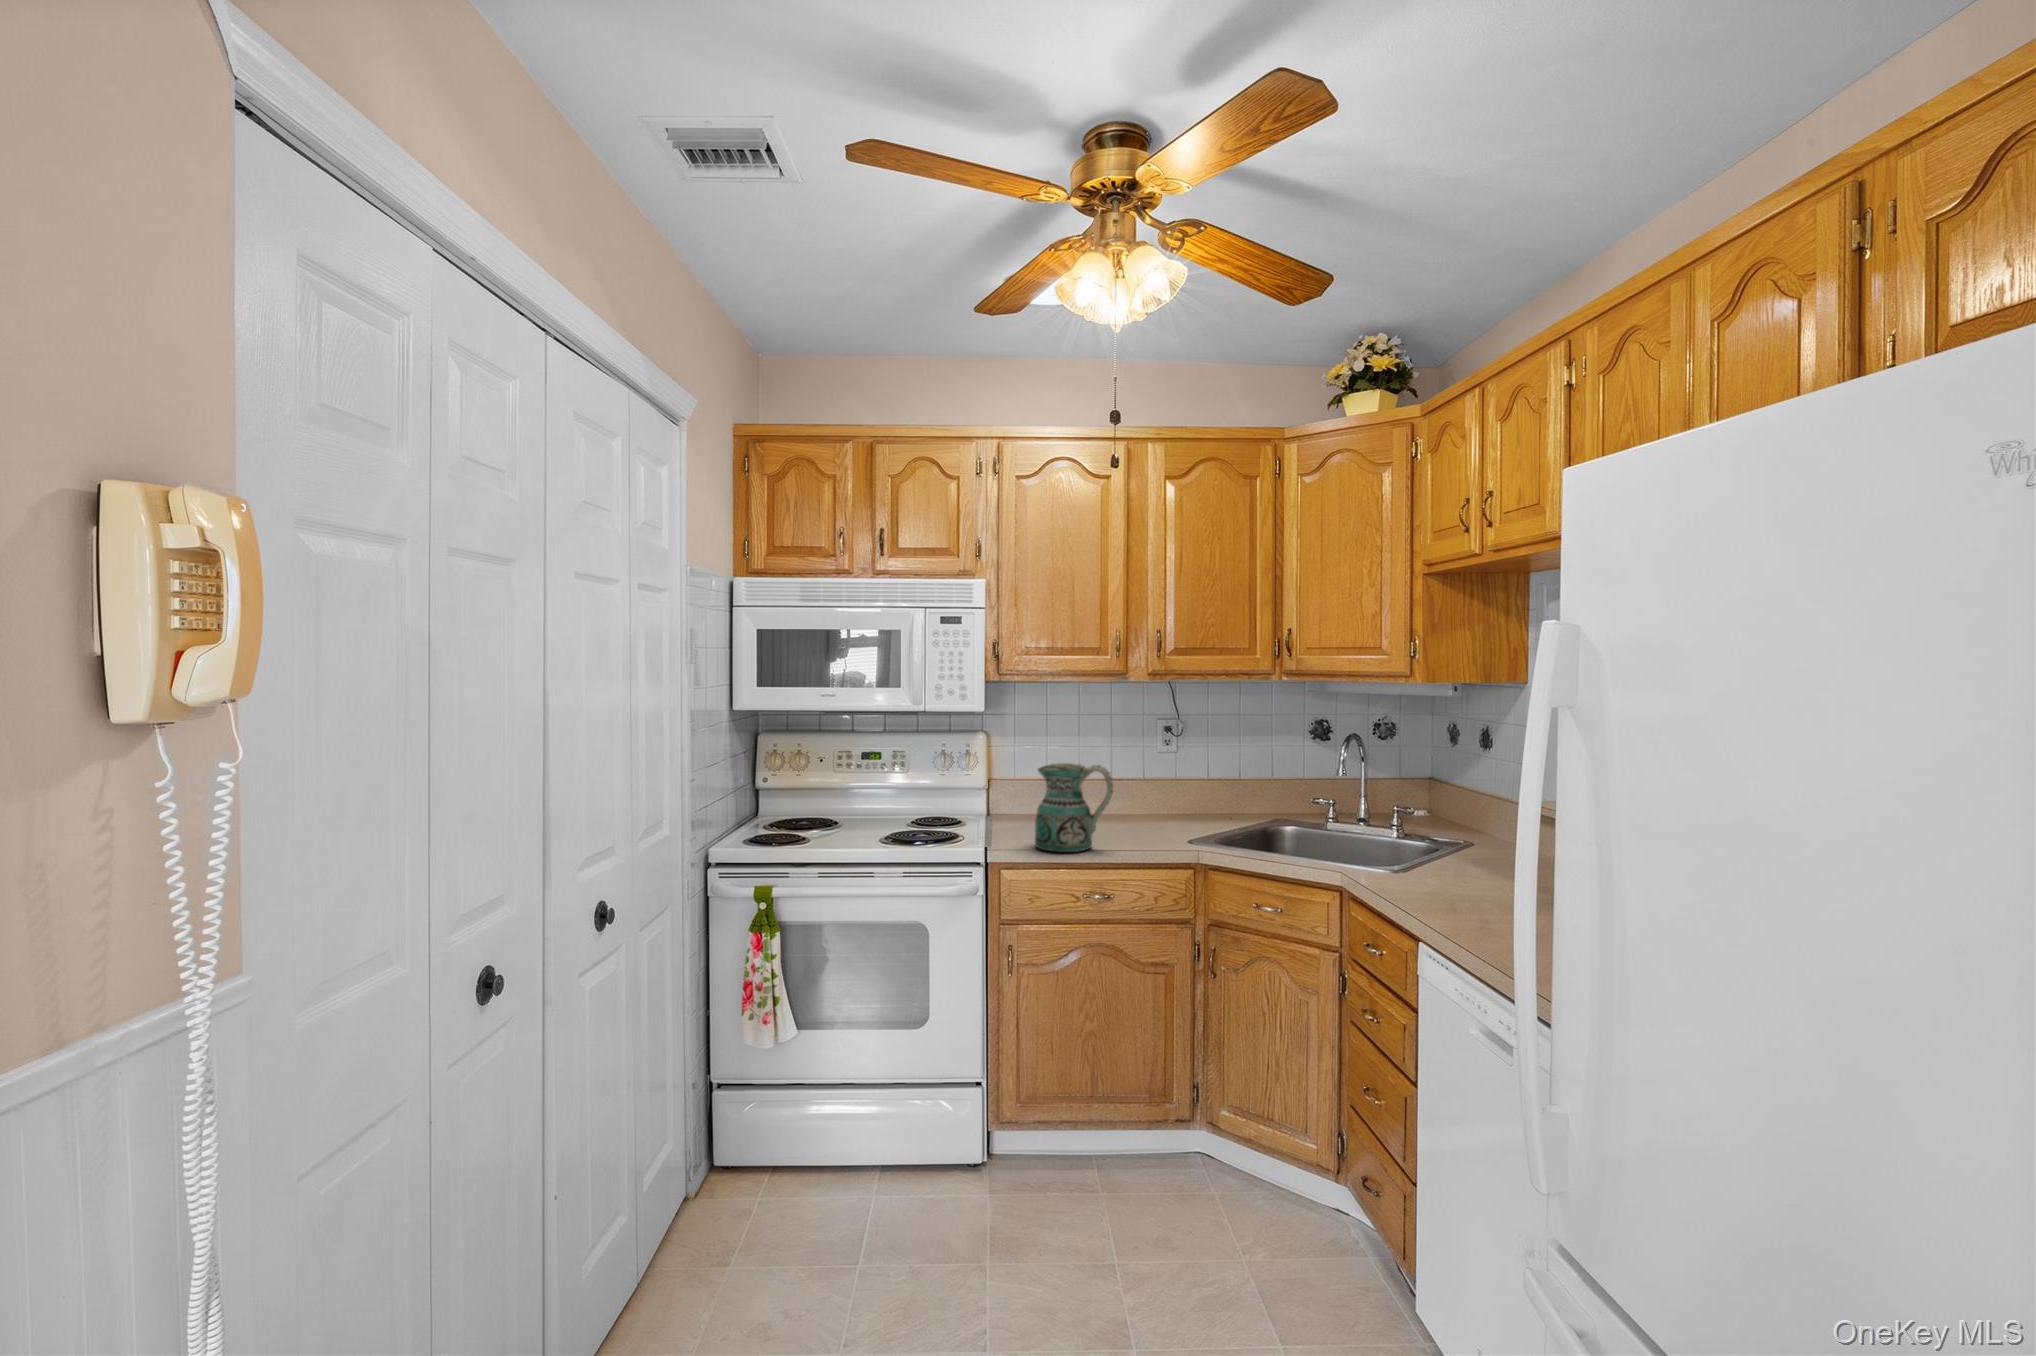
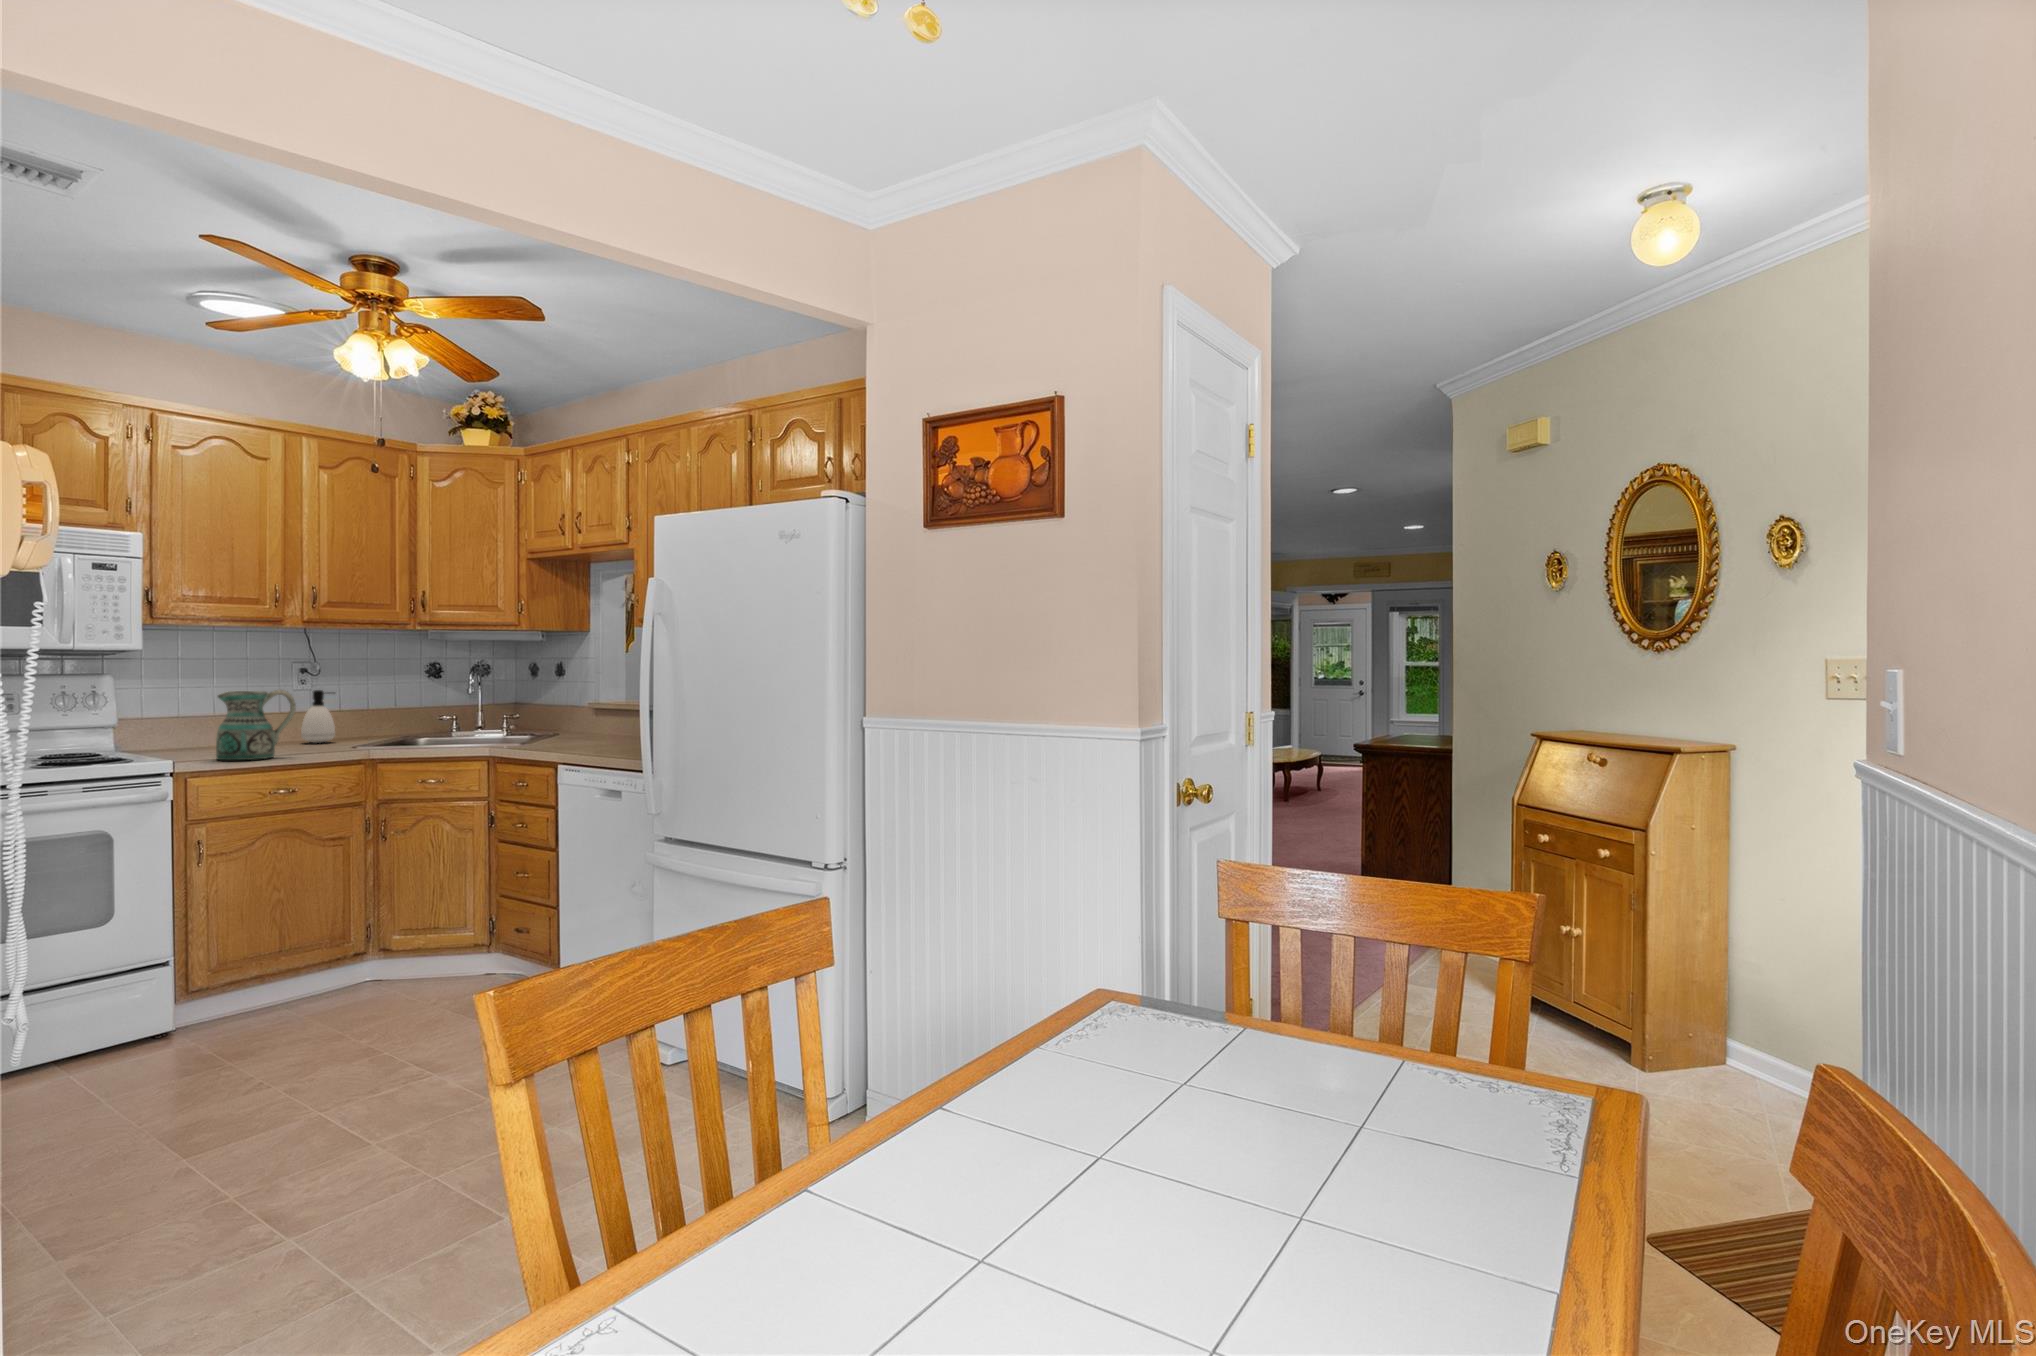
soap dispenser: none [1154,756,1190,821] -> present [301,690,335,743]

